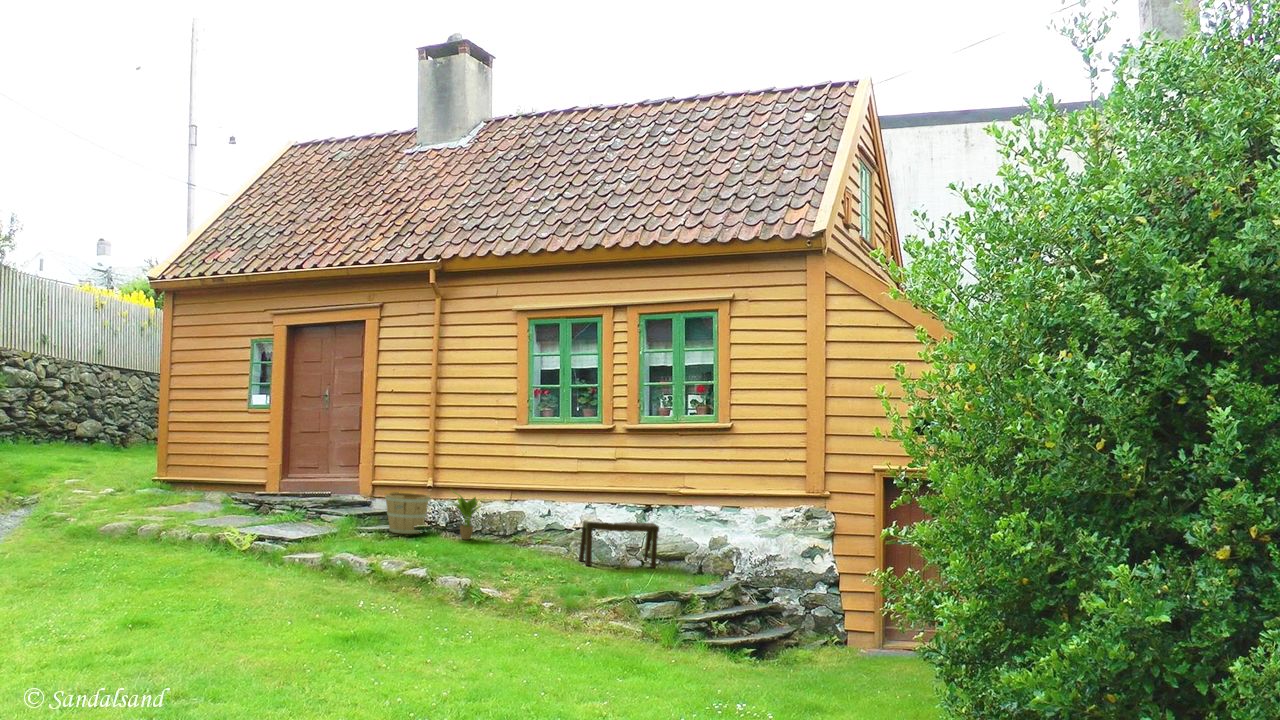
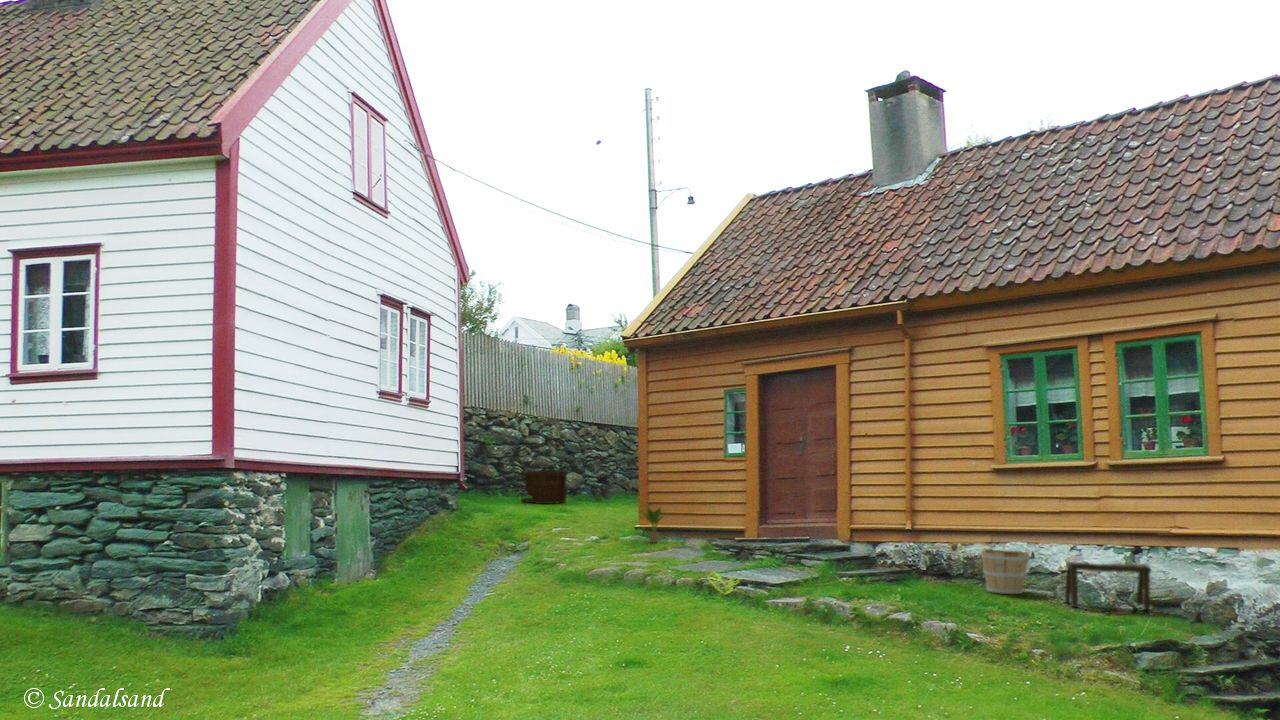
wooden crate: none [30,414,85,450] -> present [521,470,567,504]
wooden bucket: present [385,492,430,534] -> present [981,549,1030,594]
potted plant: present [453,492,480,540] -> present [644,507,663,543]

